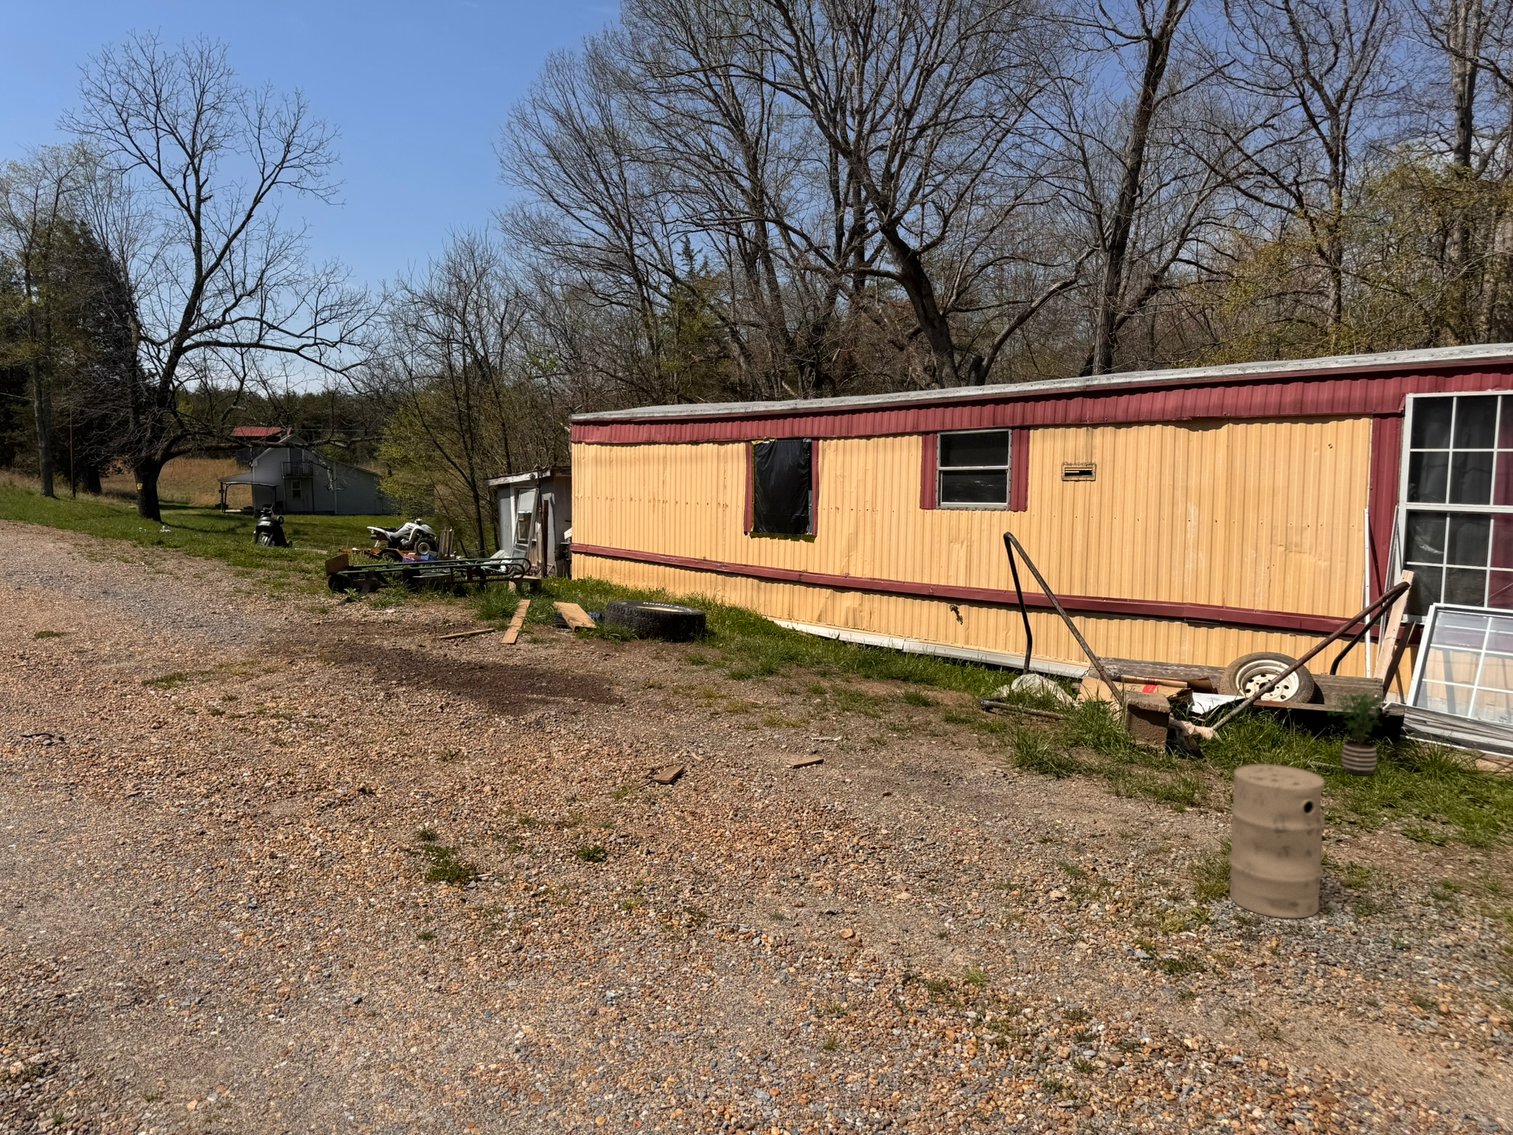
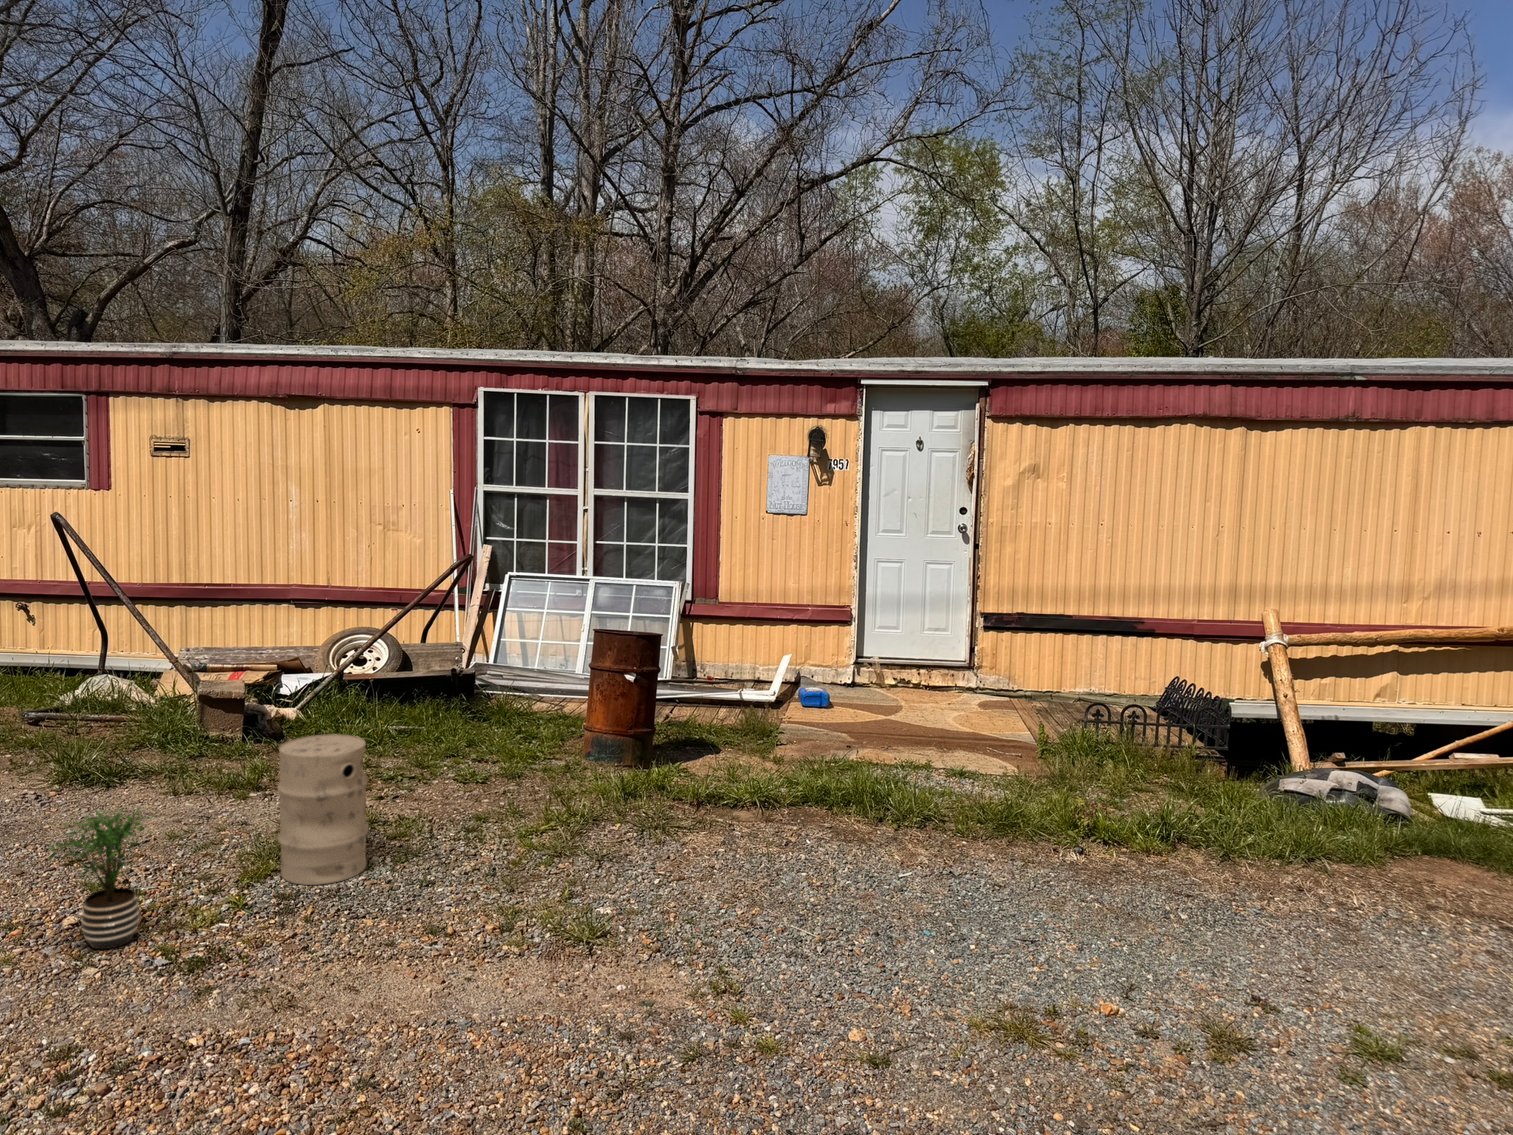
potted plant: present [1328,691,1383,776] -> present [48,807,152,949]

